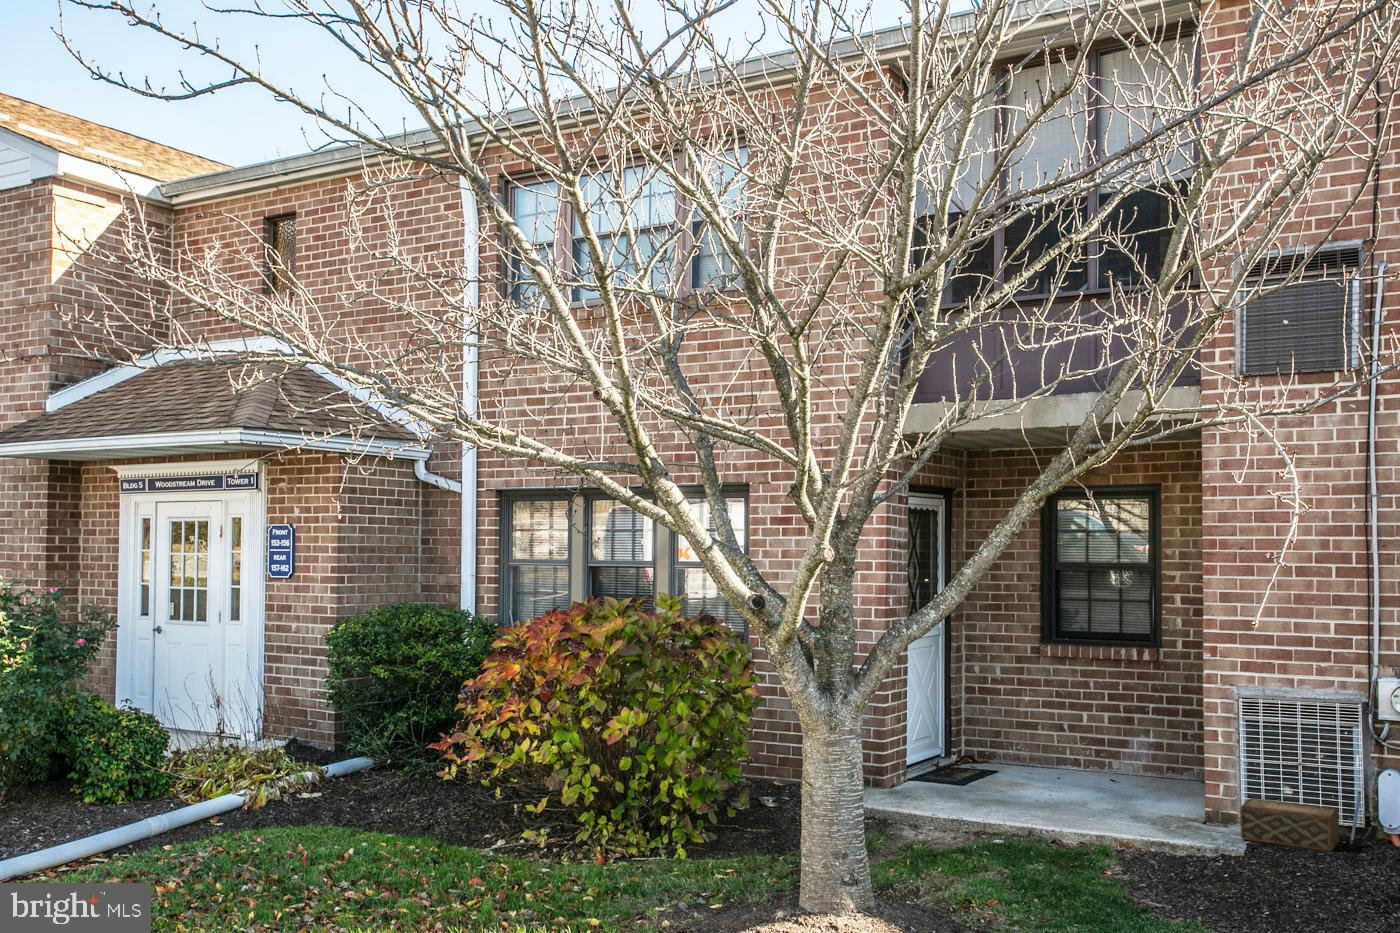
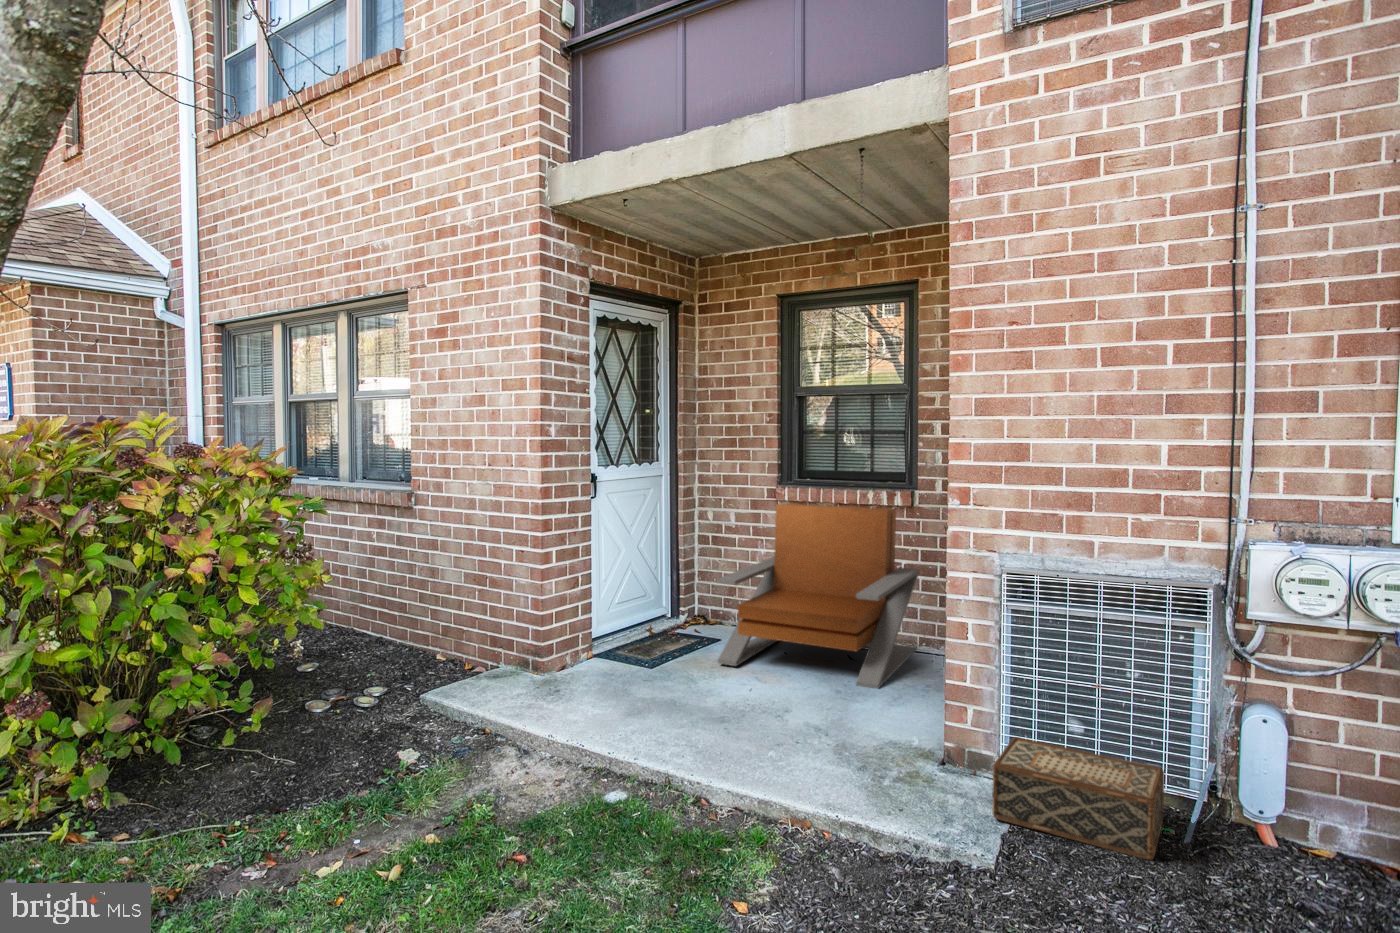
lounge chair: none [1013,658,1164,794] -> present [717,504,919,689]

